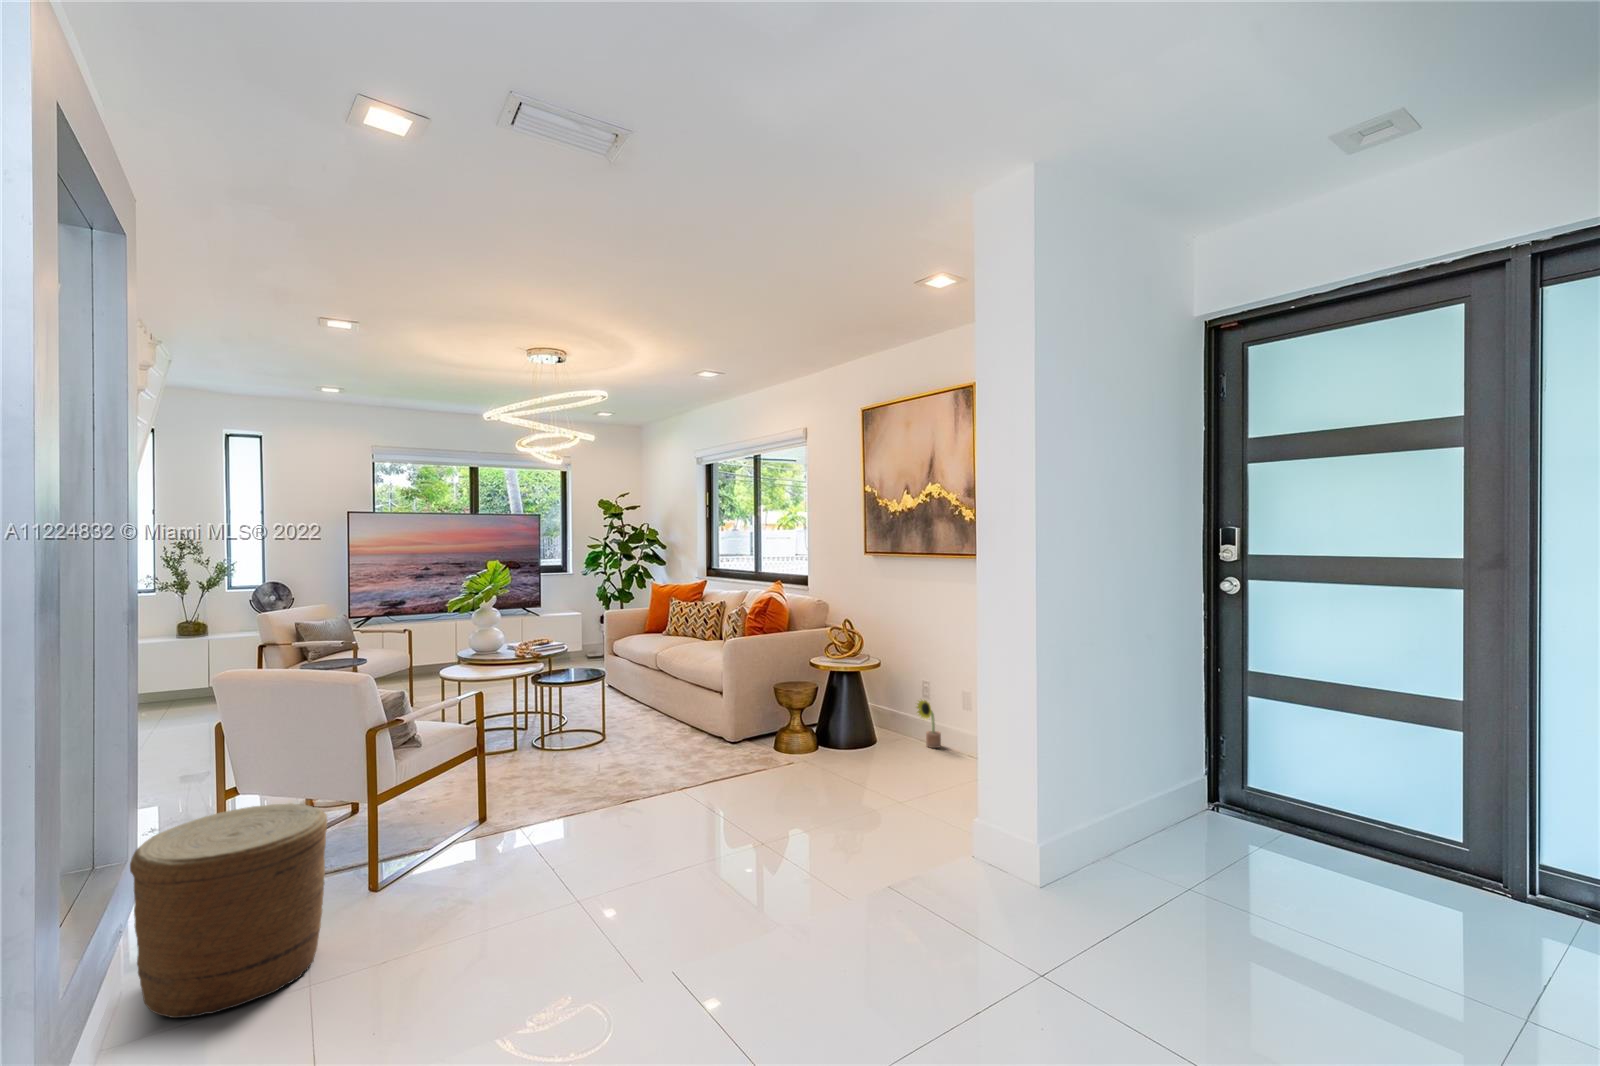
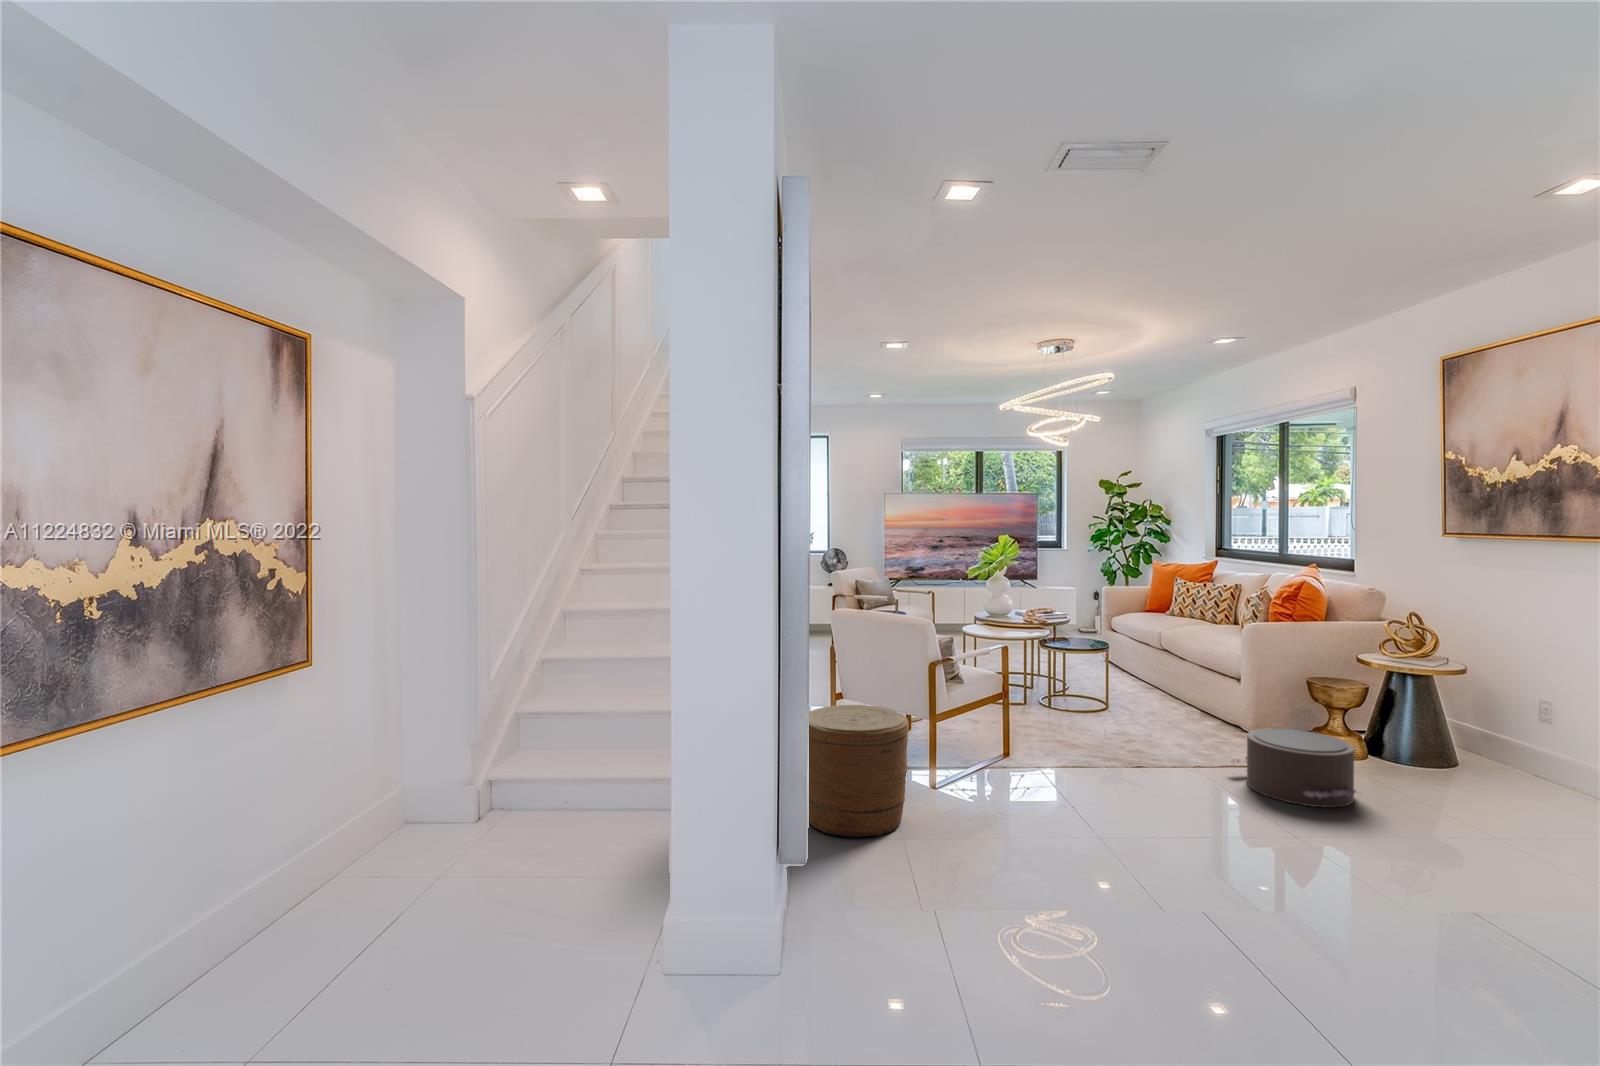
decorative plant: present [917,700,941,748] -> none [1521,719,1566,785]
pouf: none [710,737,814,810] -> present [1230,728,1356,807]

